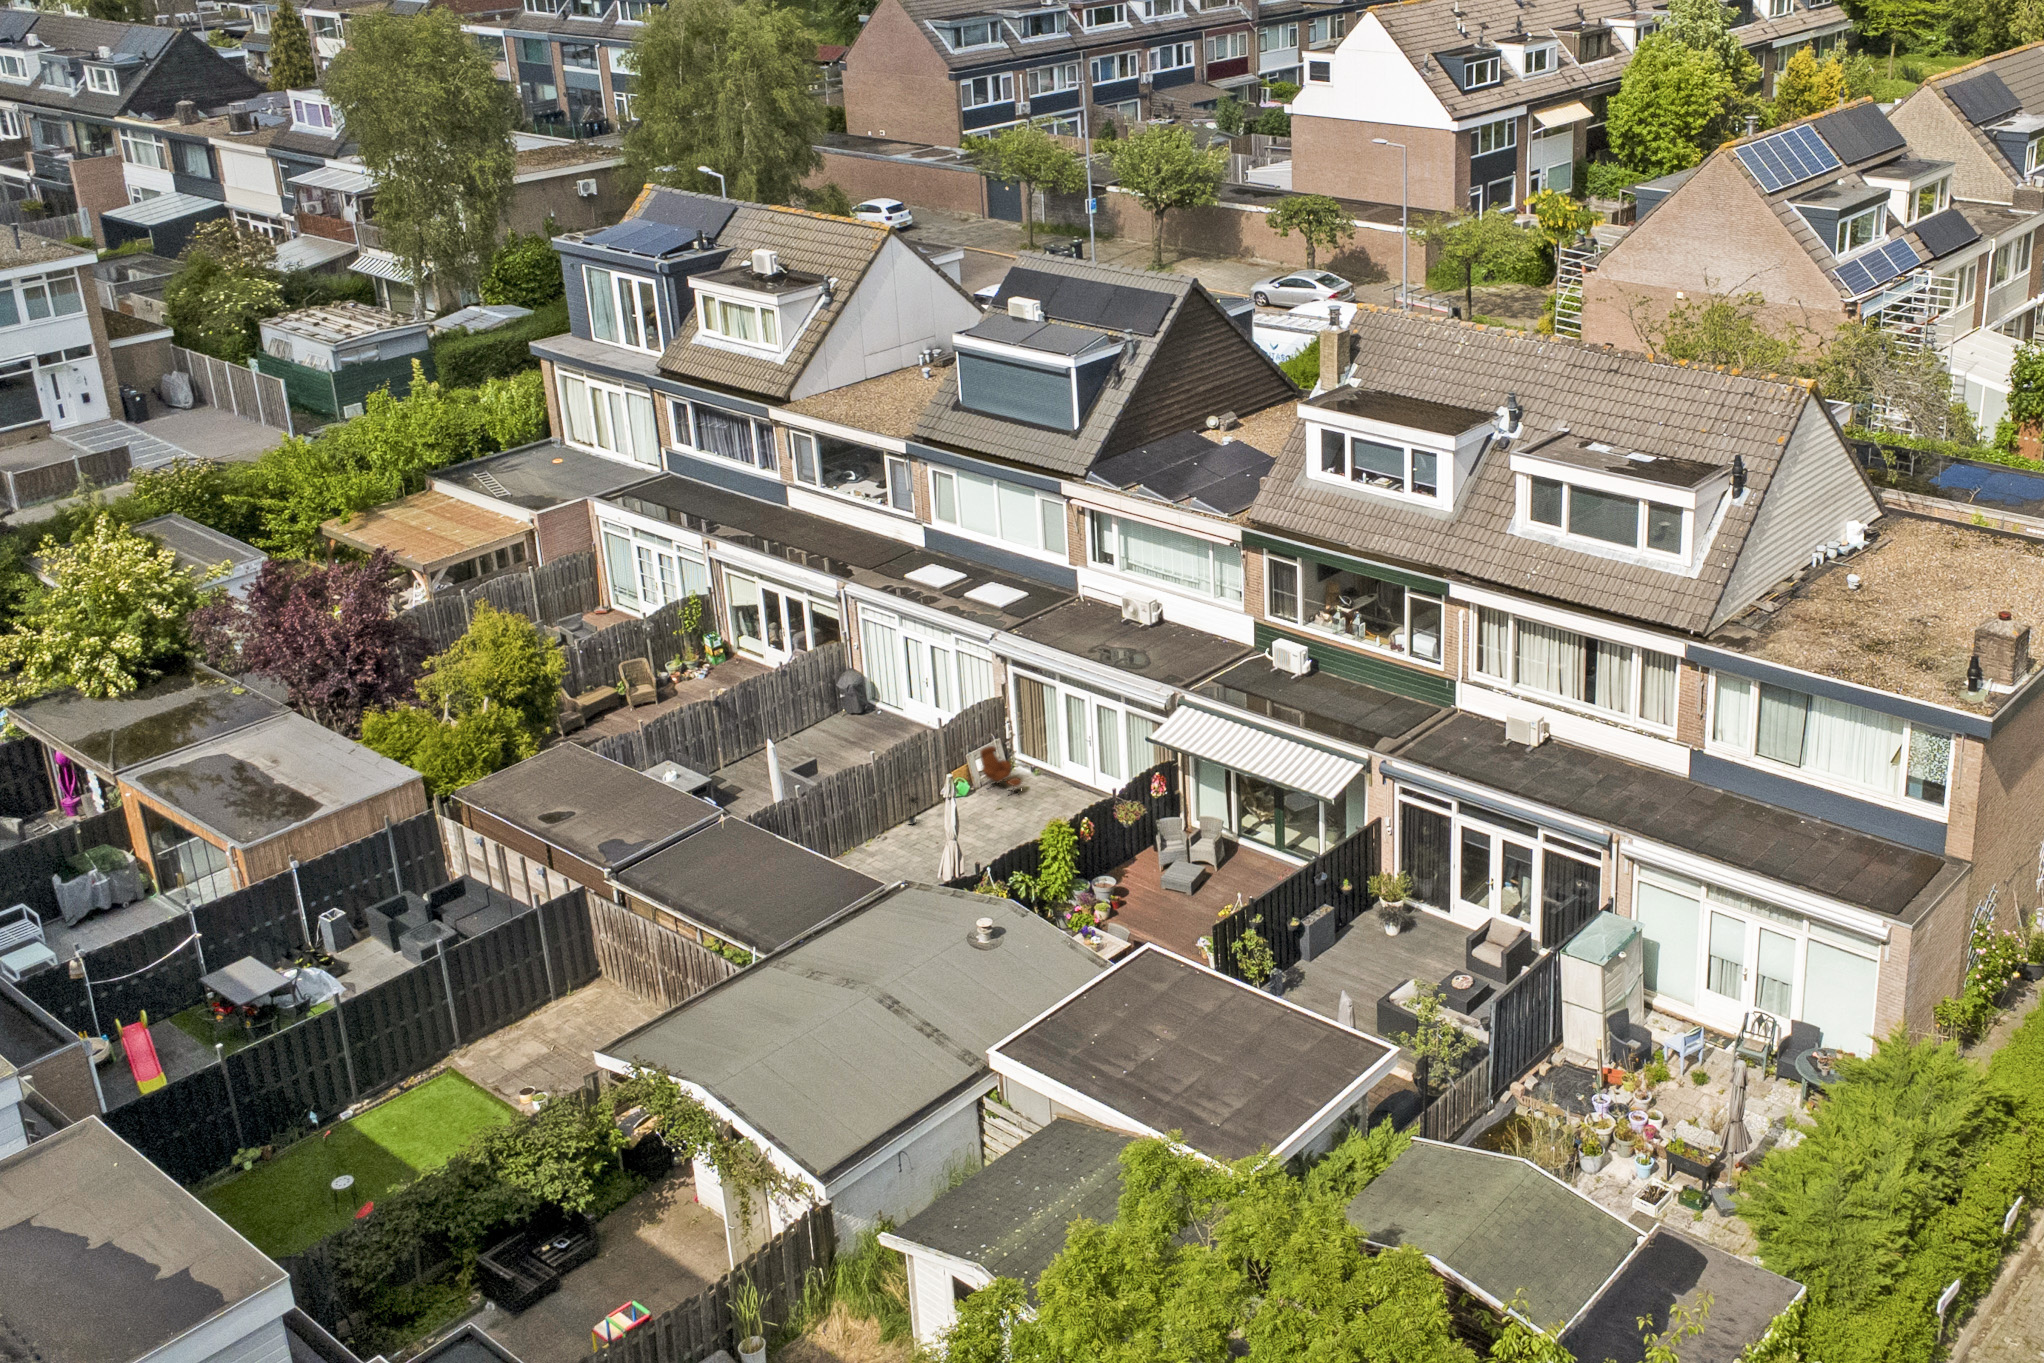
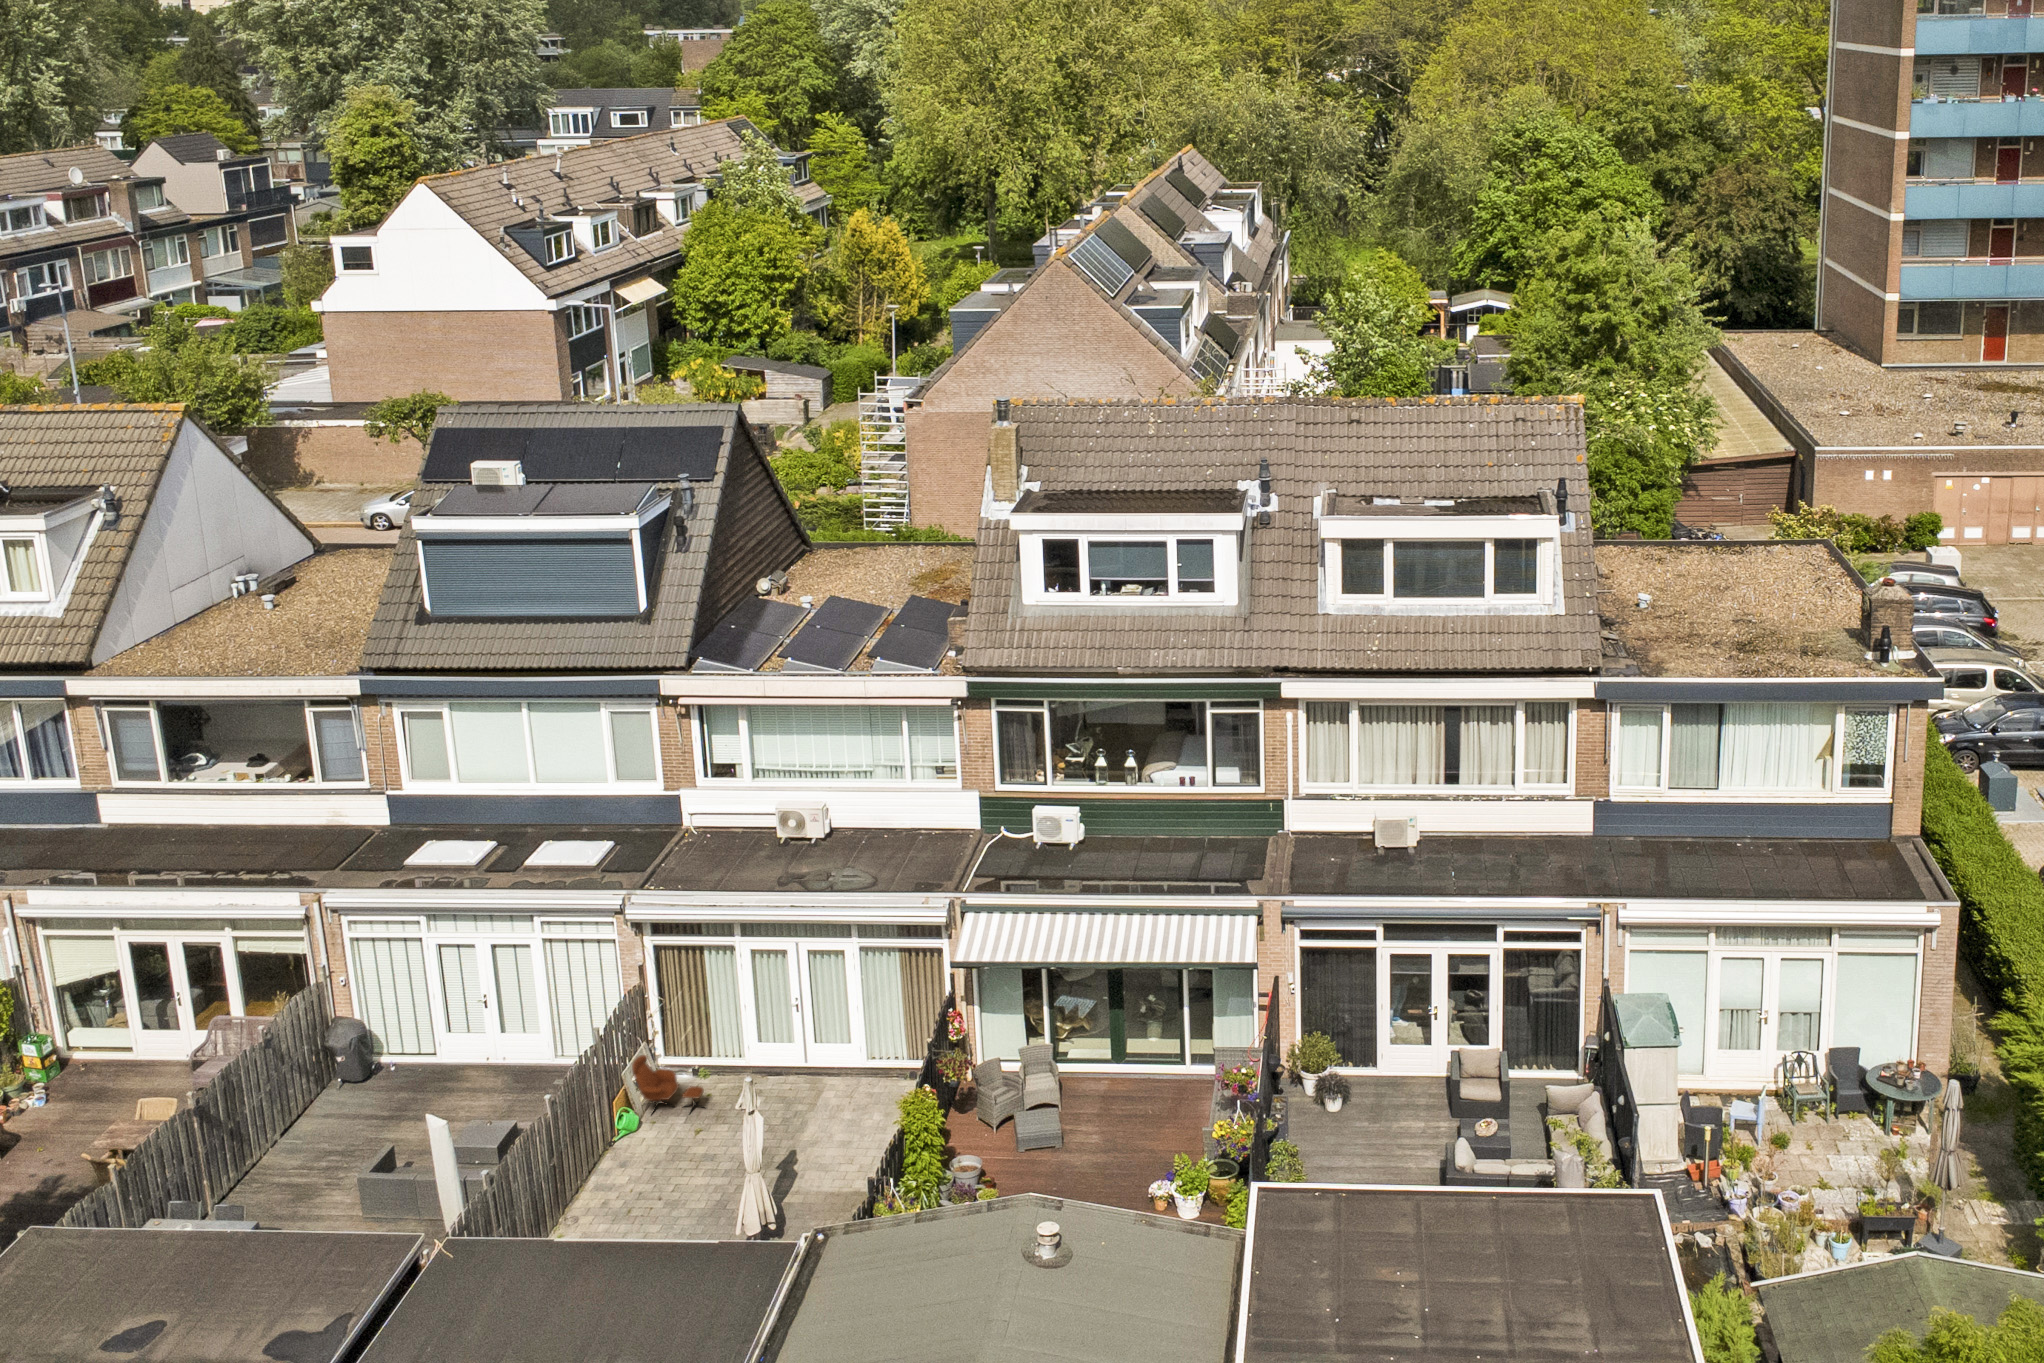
potted plant: present [905,794,918,824] -> none [577,1148,610,1196]

